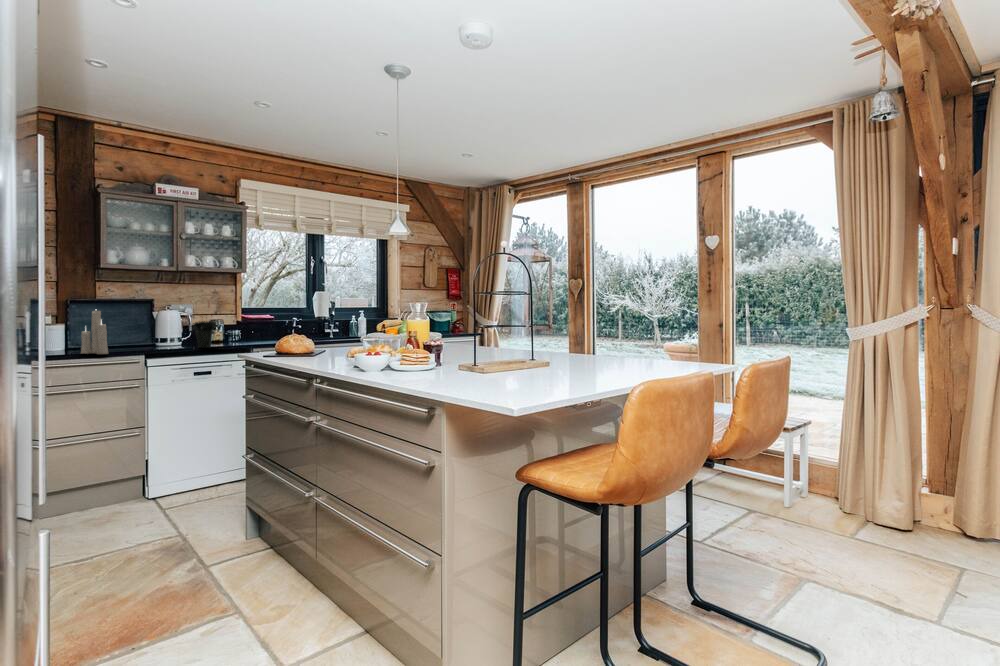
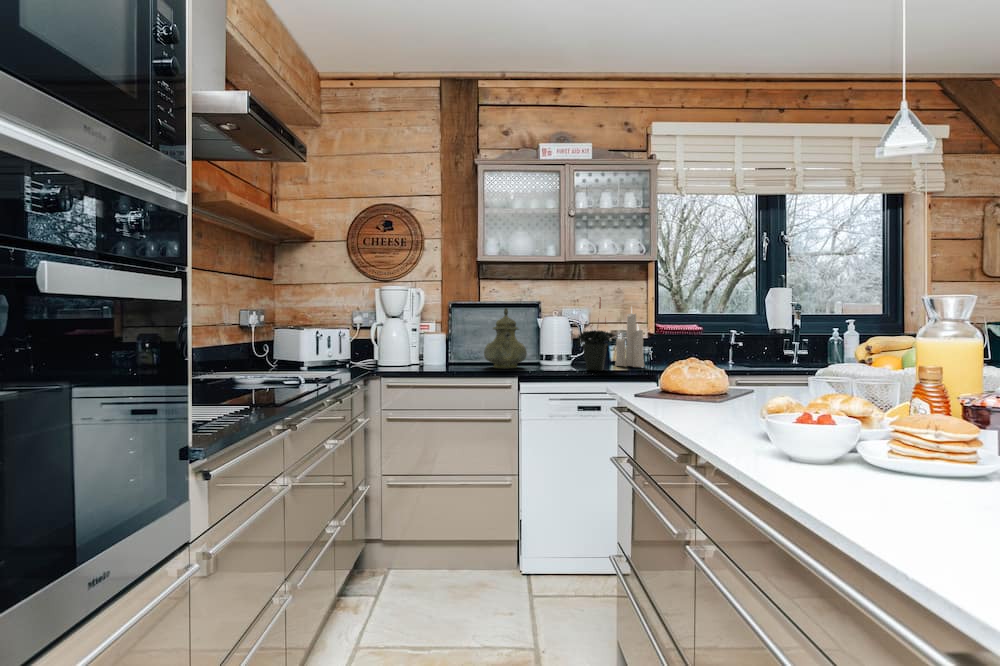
teapot: none [113,305,150,349] -> present [484,308,527,368]
candle: present [81,310,108,354] -> present [615,312,644,367]

